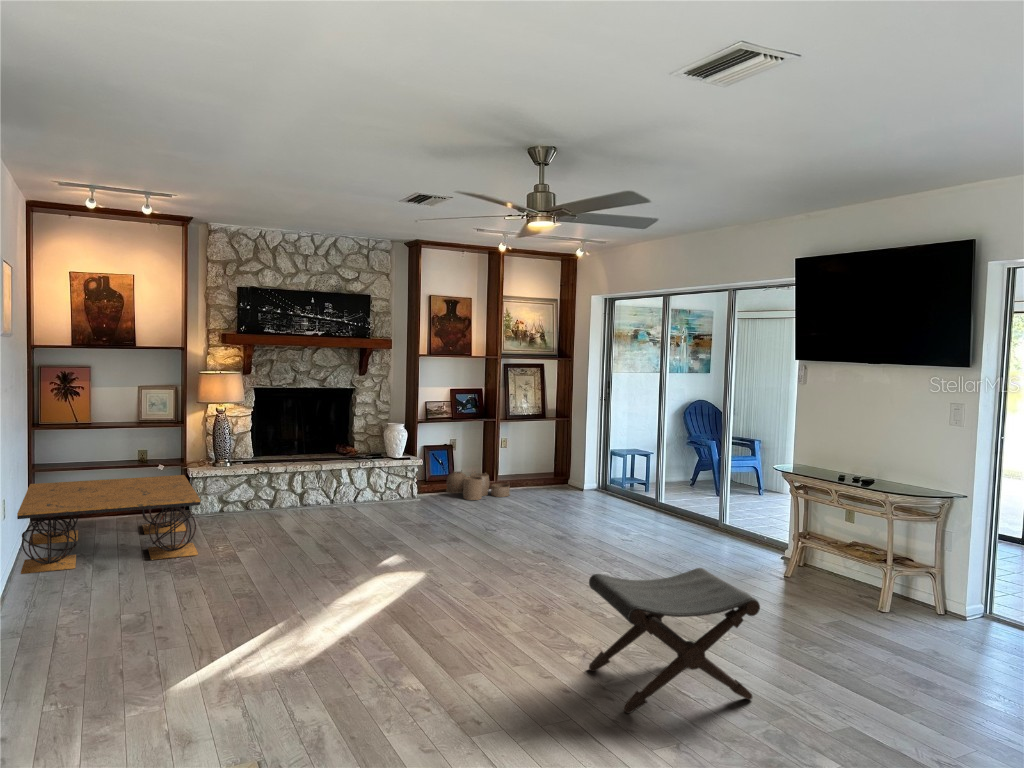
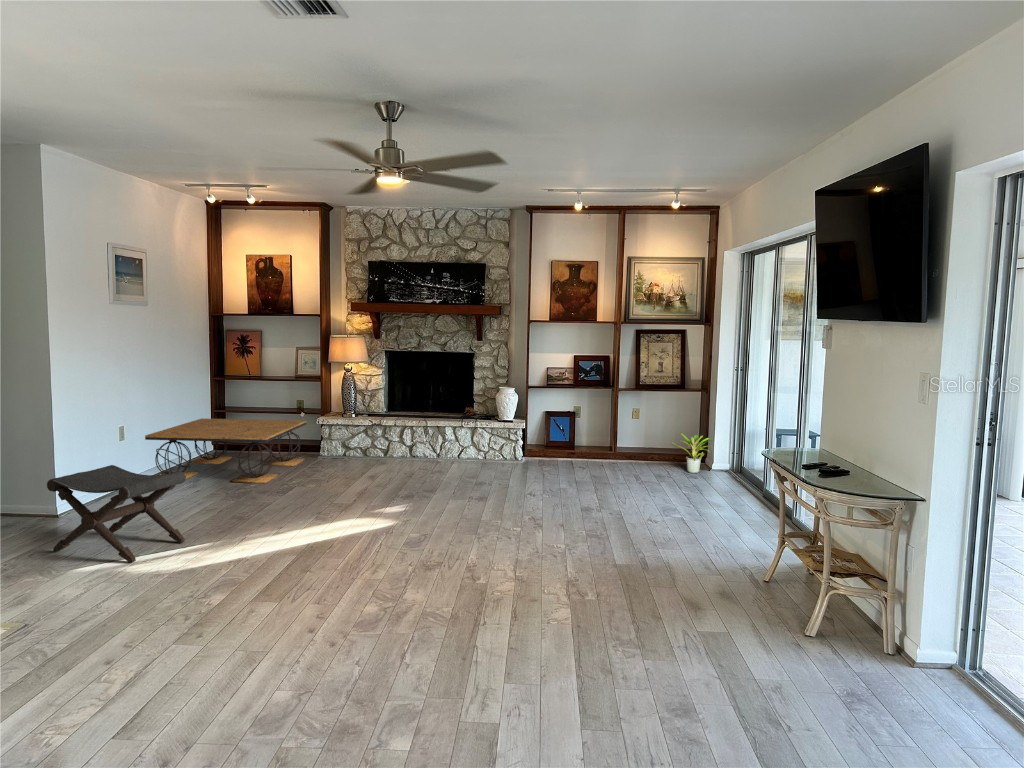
potted plant: none [552,457,595,492] -> present [671,433,711,473]
woven basket: present [446,471,510,500] -> none [560,438,617,469]
footstool: present [589,568,760,713] -> present [47,465,186,563]

